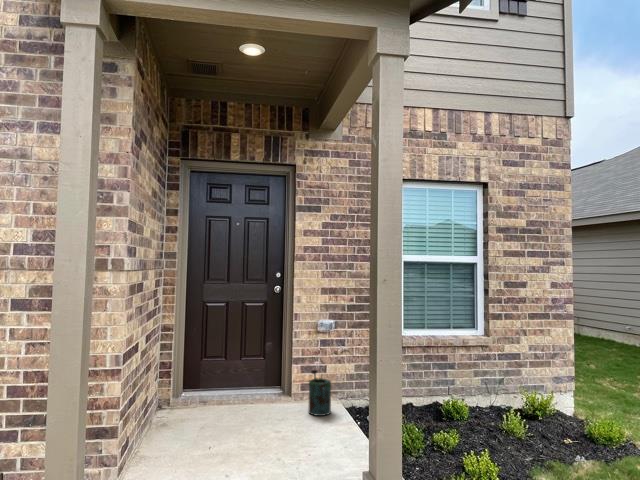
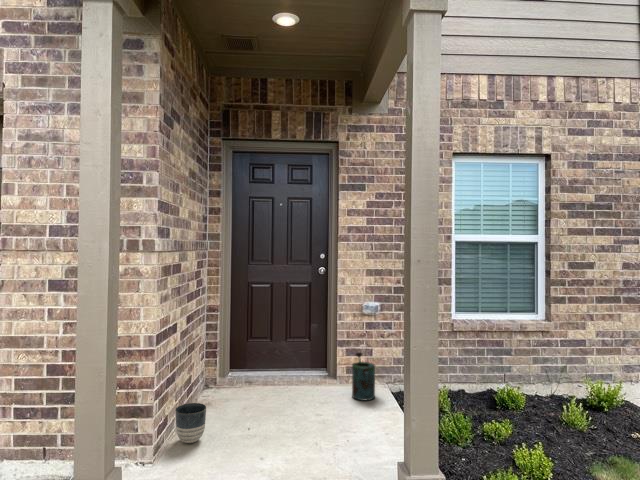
planter: none [138,422,170,462] -> present [175,403,206,443]

